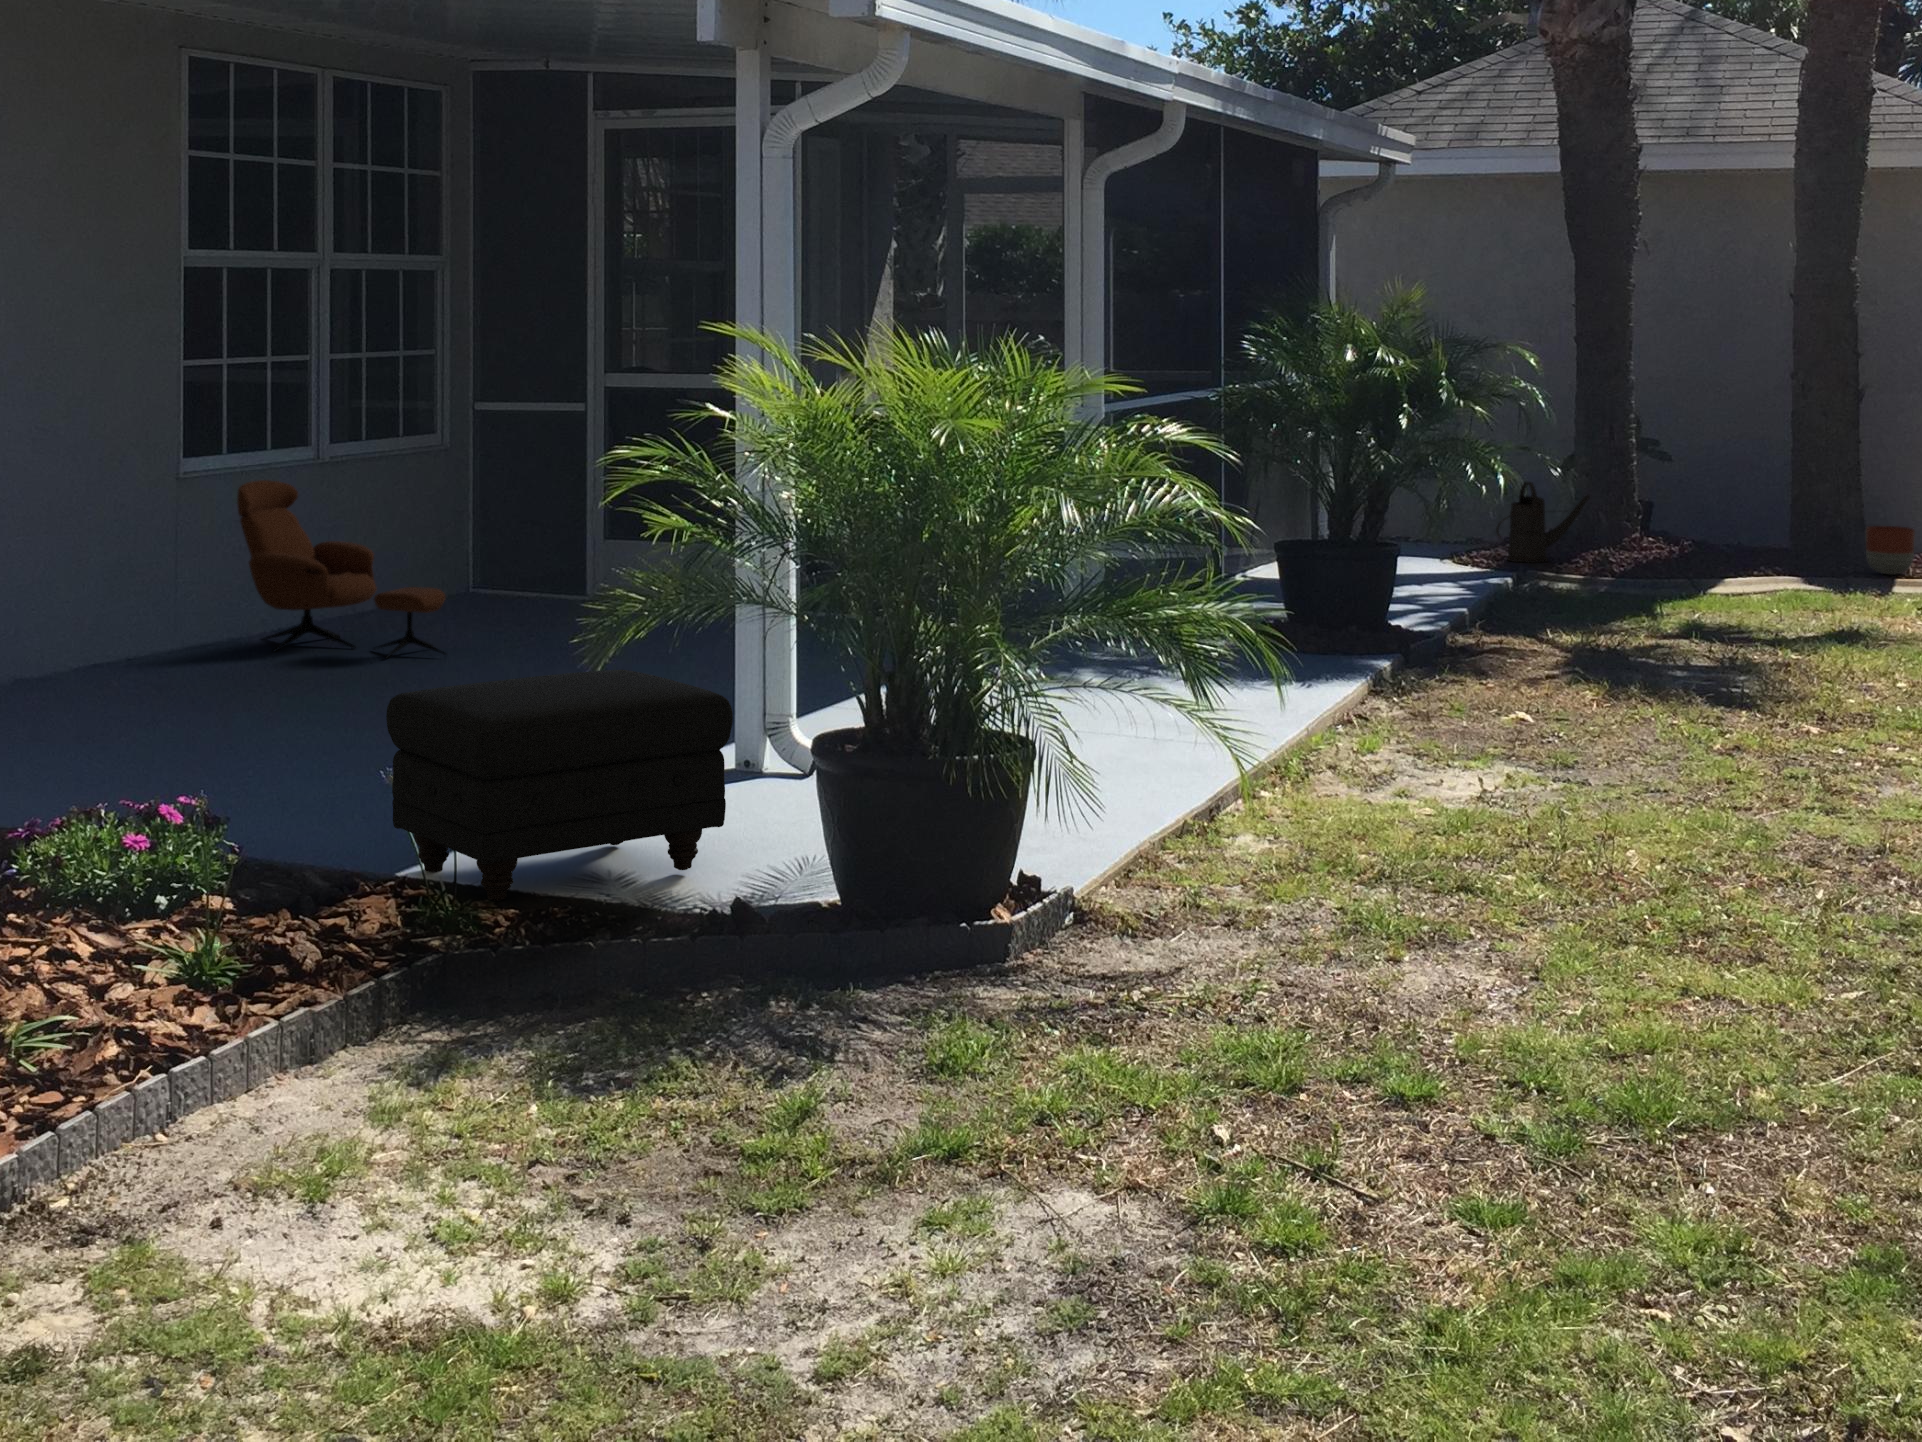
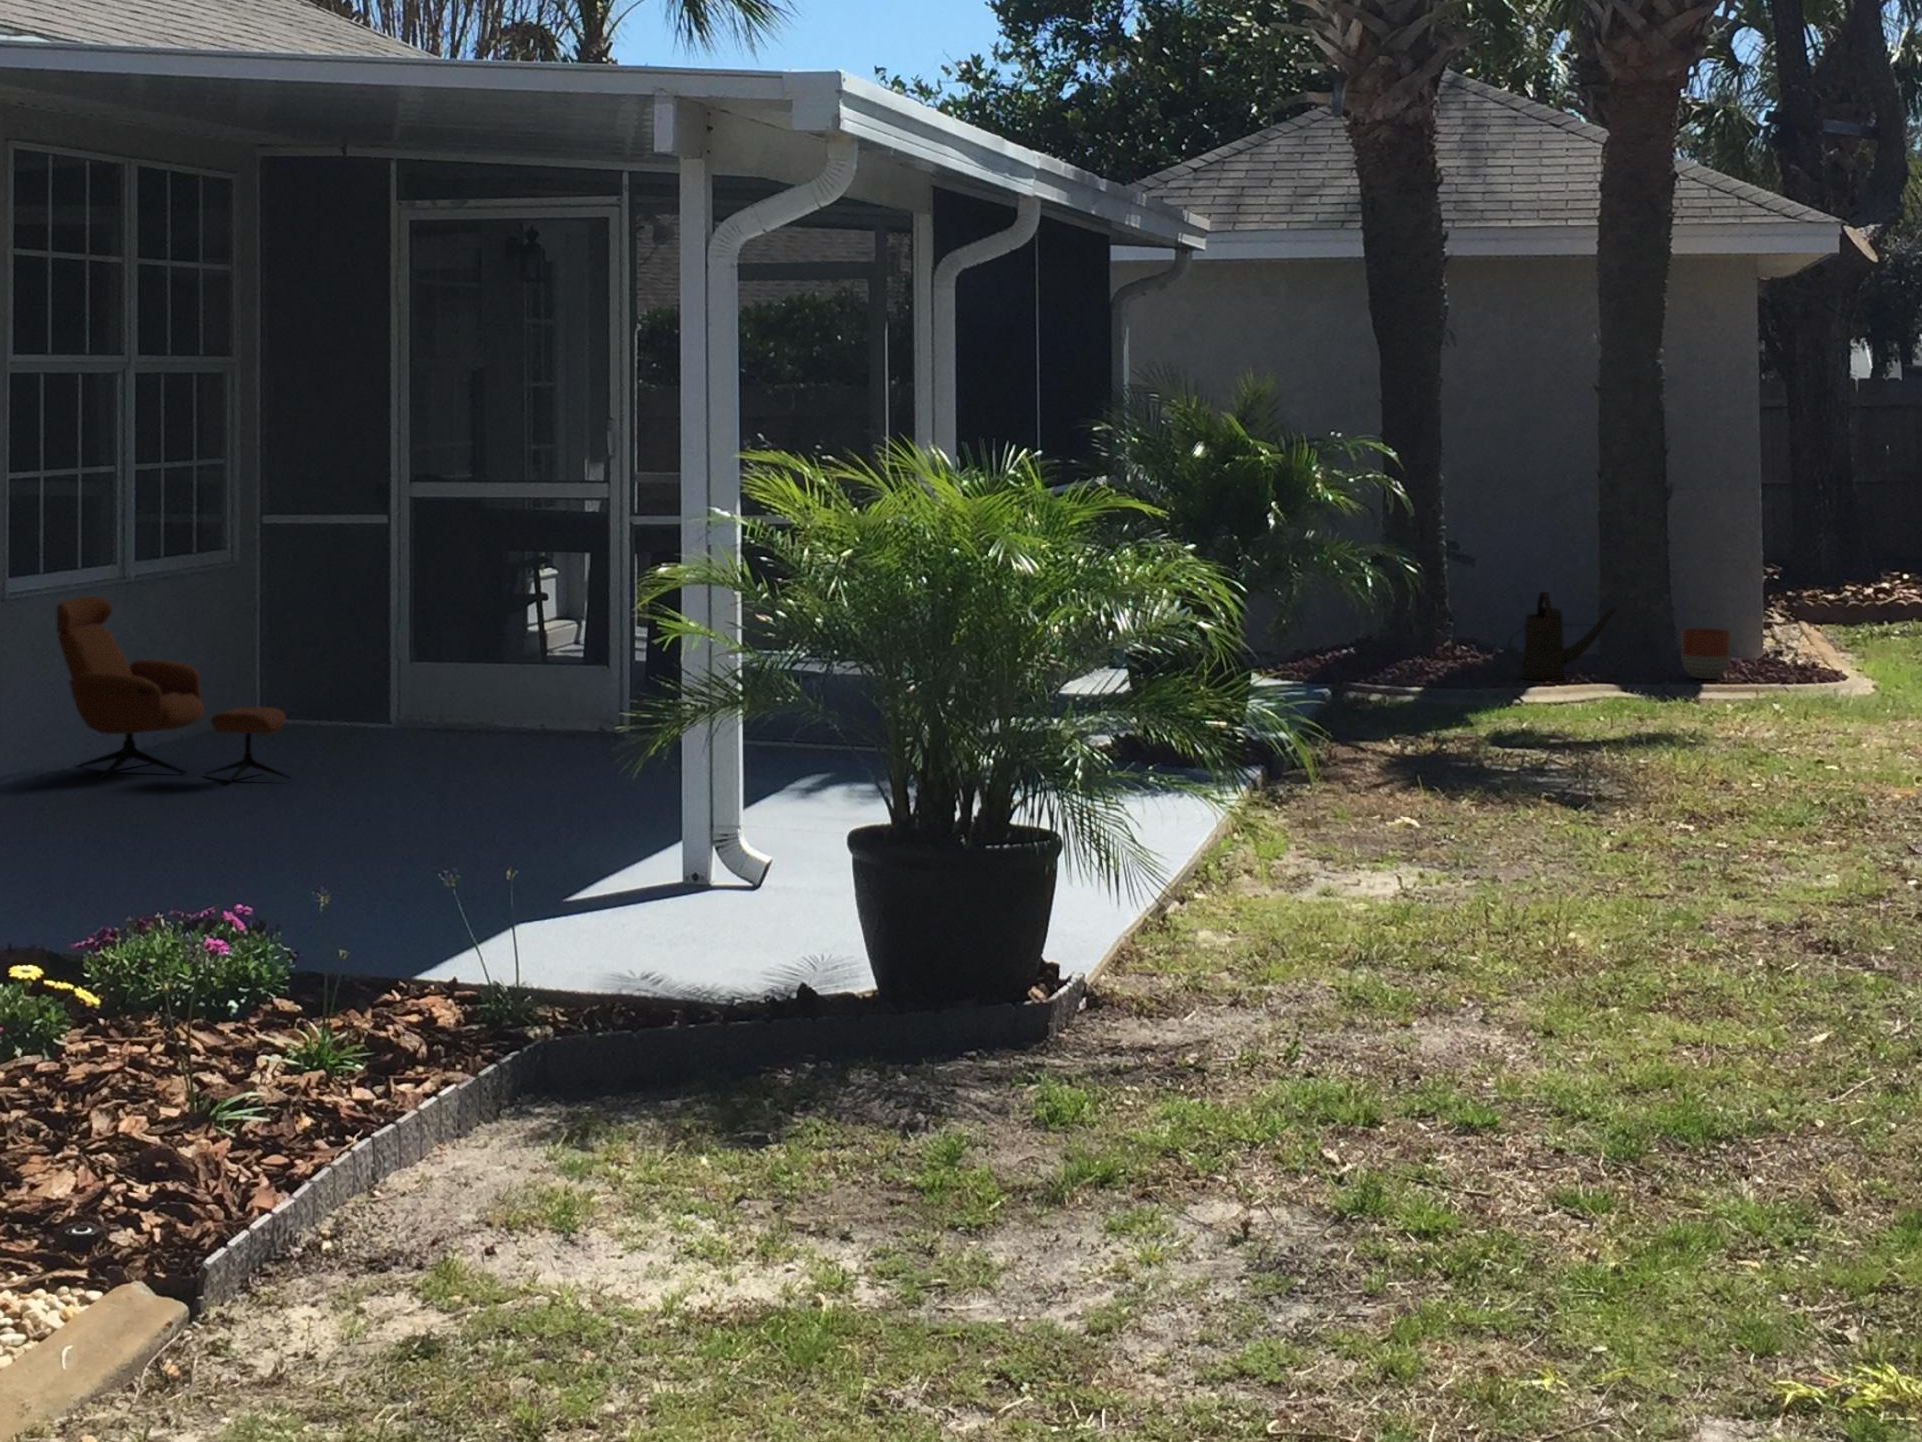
watering can: present [1496,482,1590,563] -> present [1508,592,1615,681]
ottoman: present [386,670,733,901] -> none [411,774,751,999]

